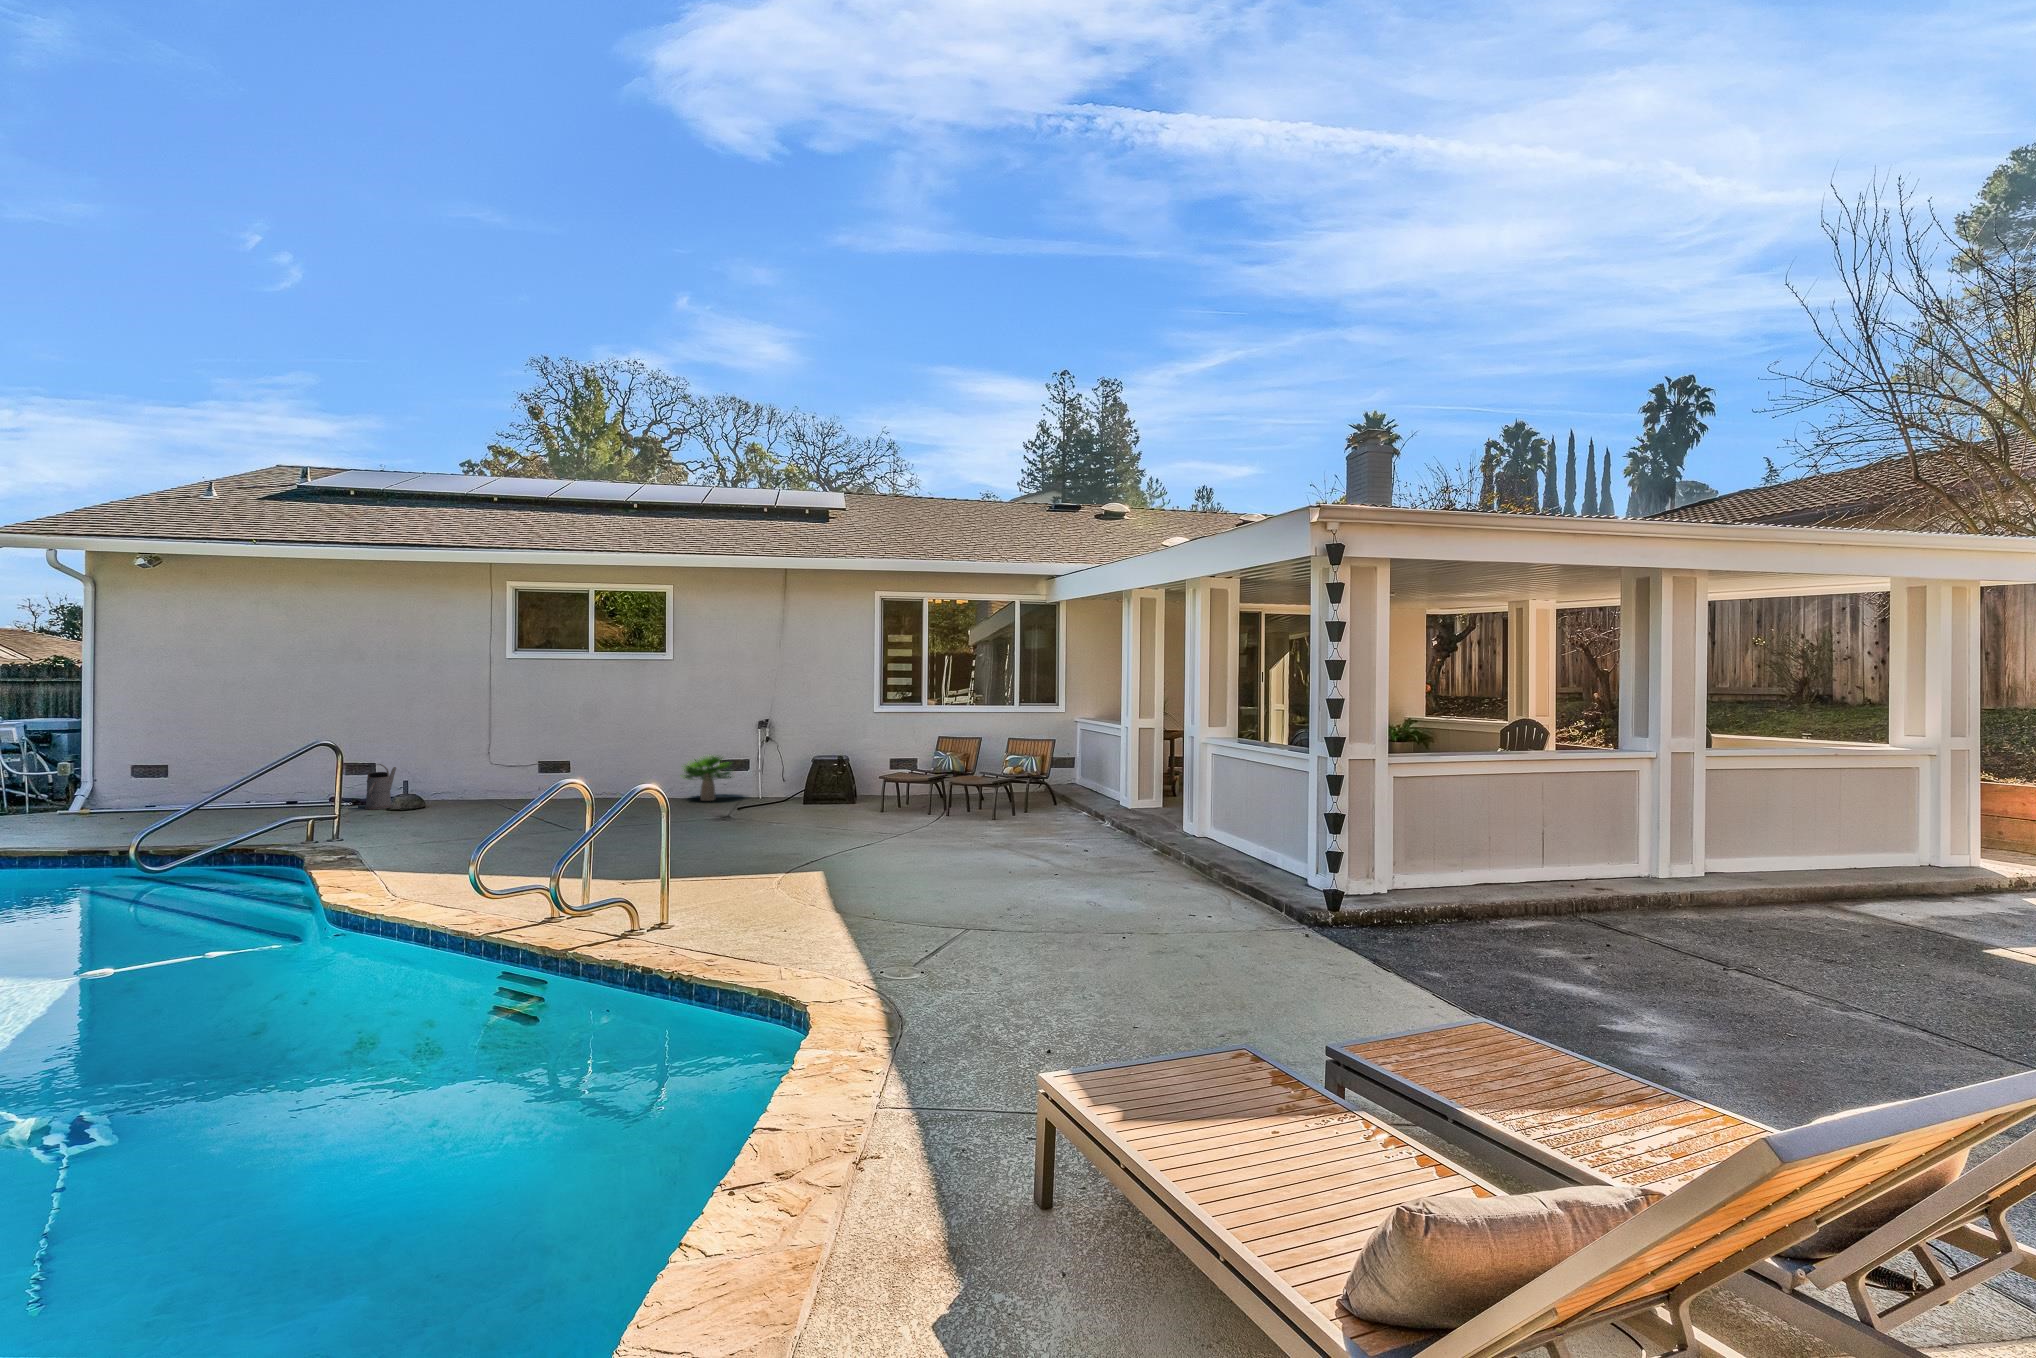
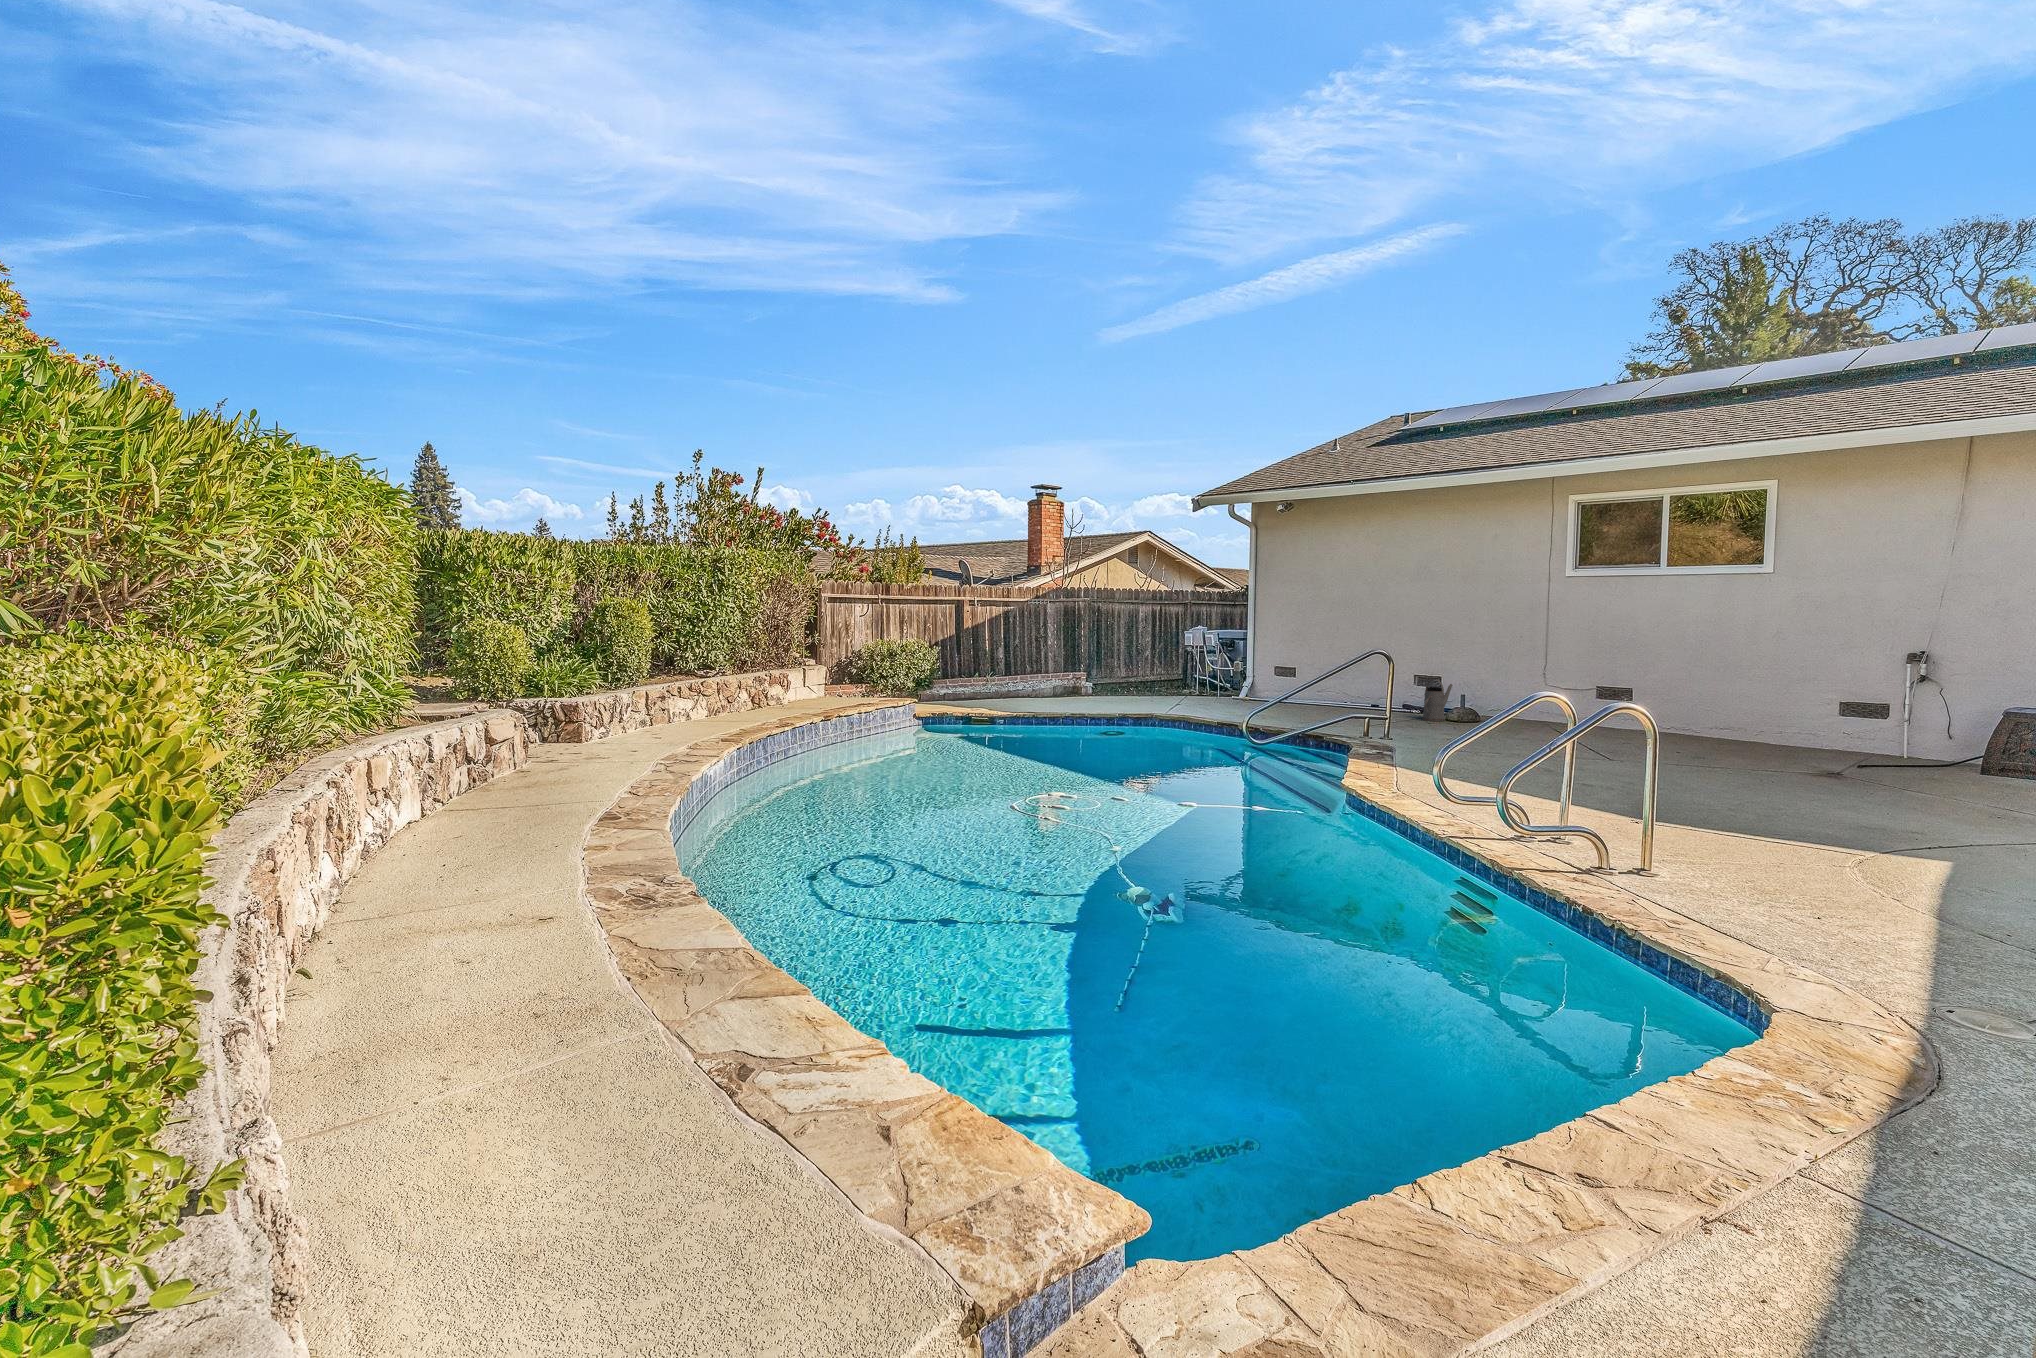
potted plant: present [682,756,731,801] -> none [1766,697,1864,760]

